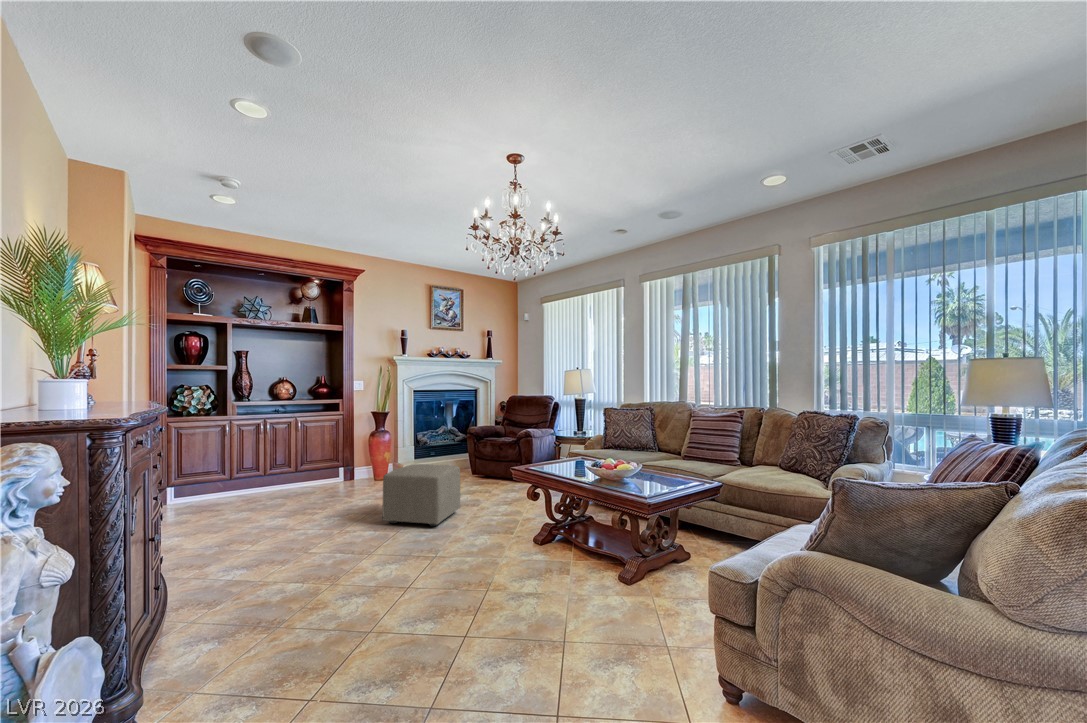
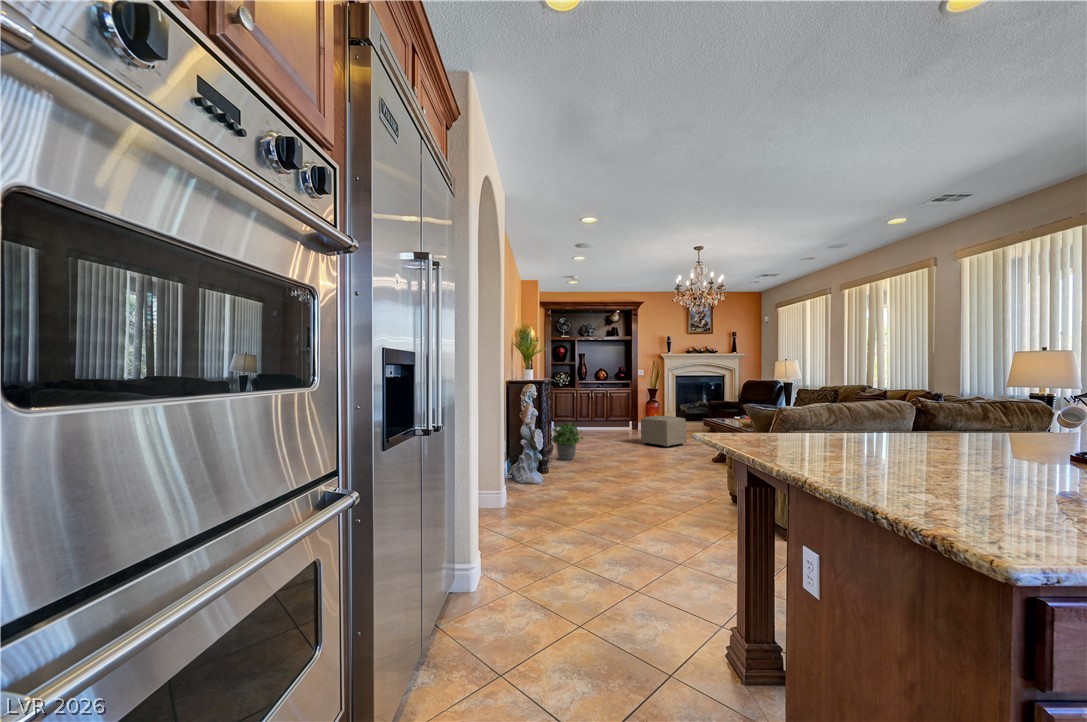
potted plant: none [162,530,271,651] -> present [552,423,583,460]

